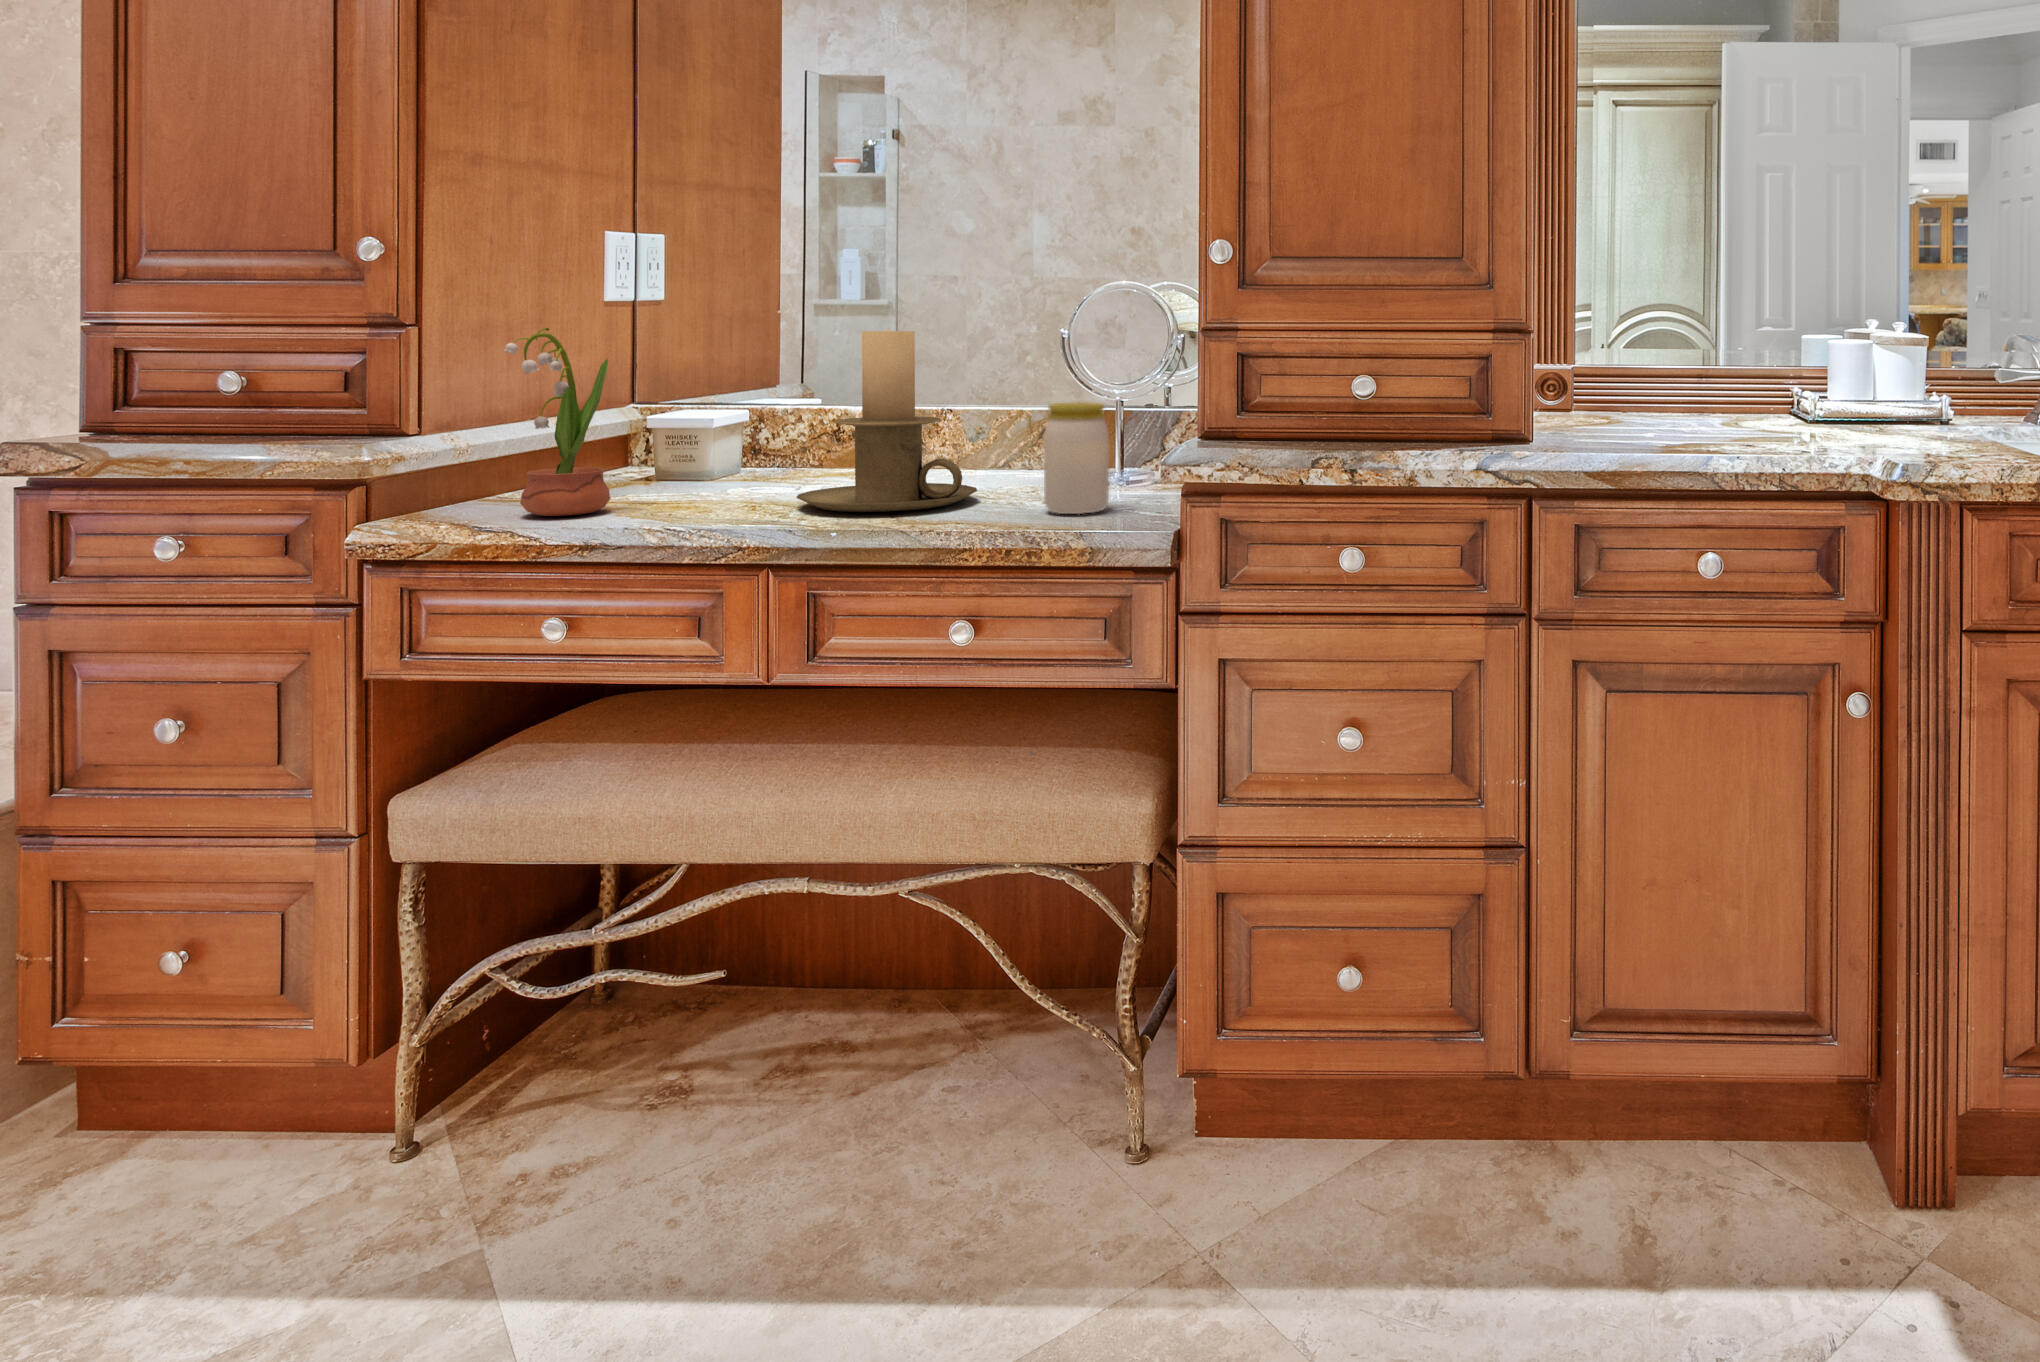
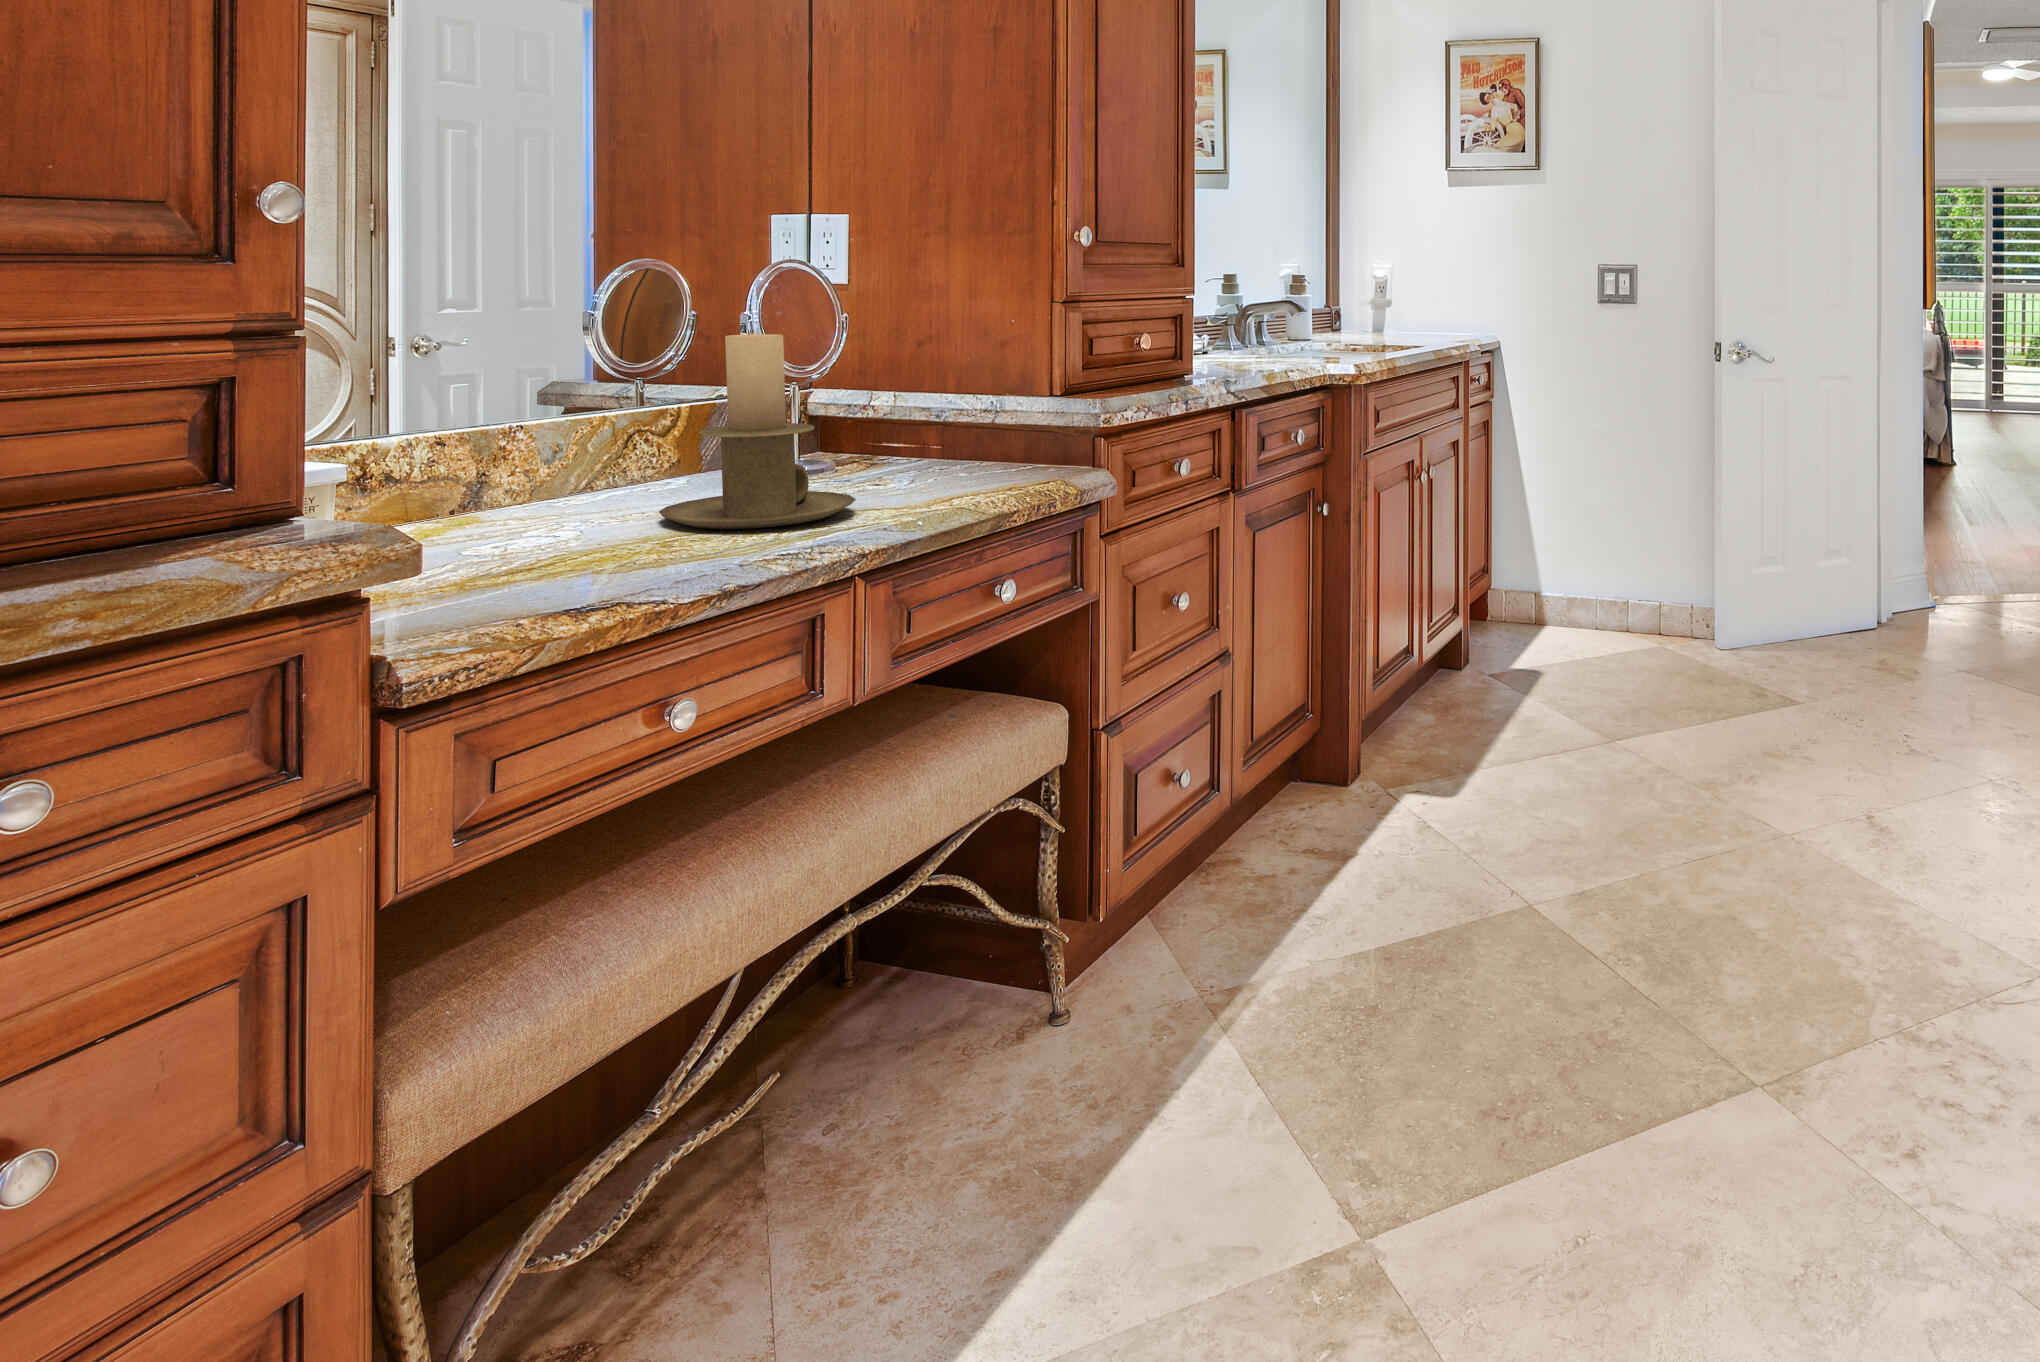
potted flower: present [504,328,610,516] -> none [518,353,629,589]
jar: present [1044,402,1109,514] -> none [890,390,952,493]

